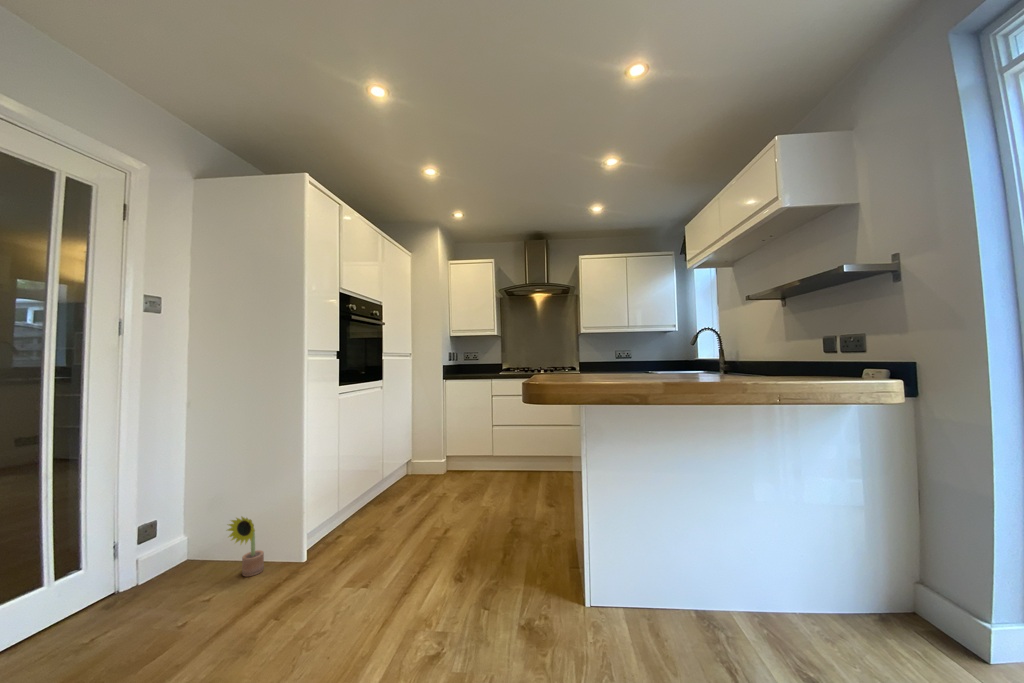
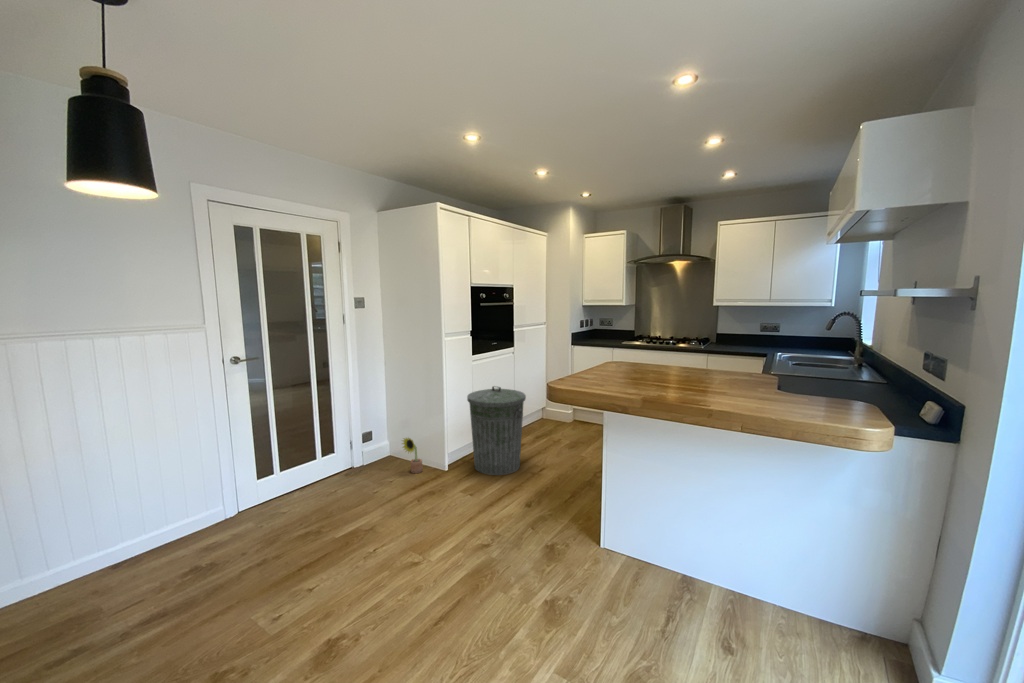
trash can: none [339,424,421,552] -> present [467,386,526,475]

